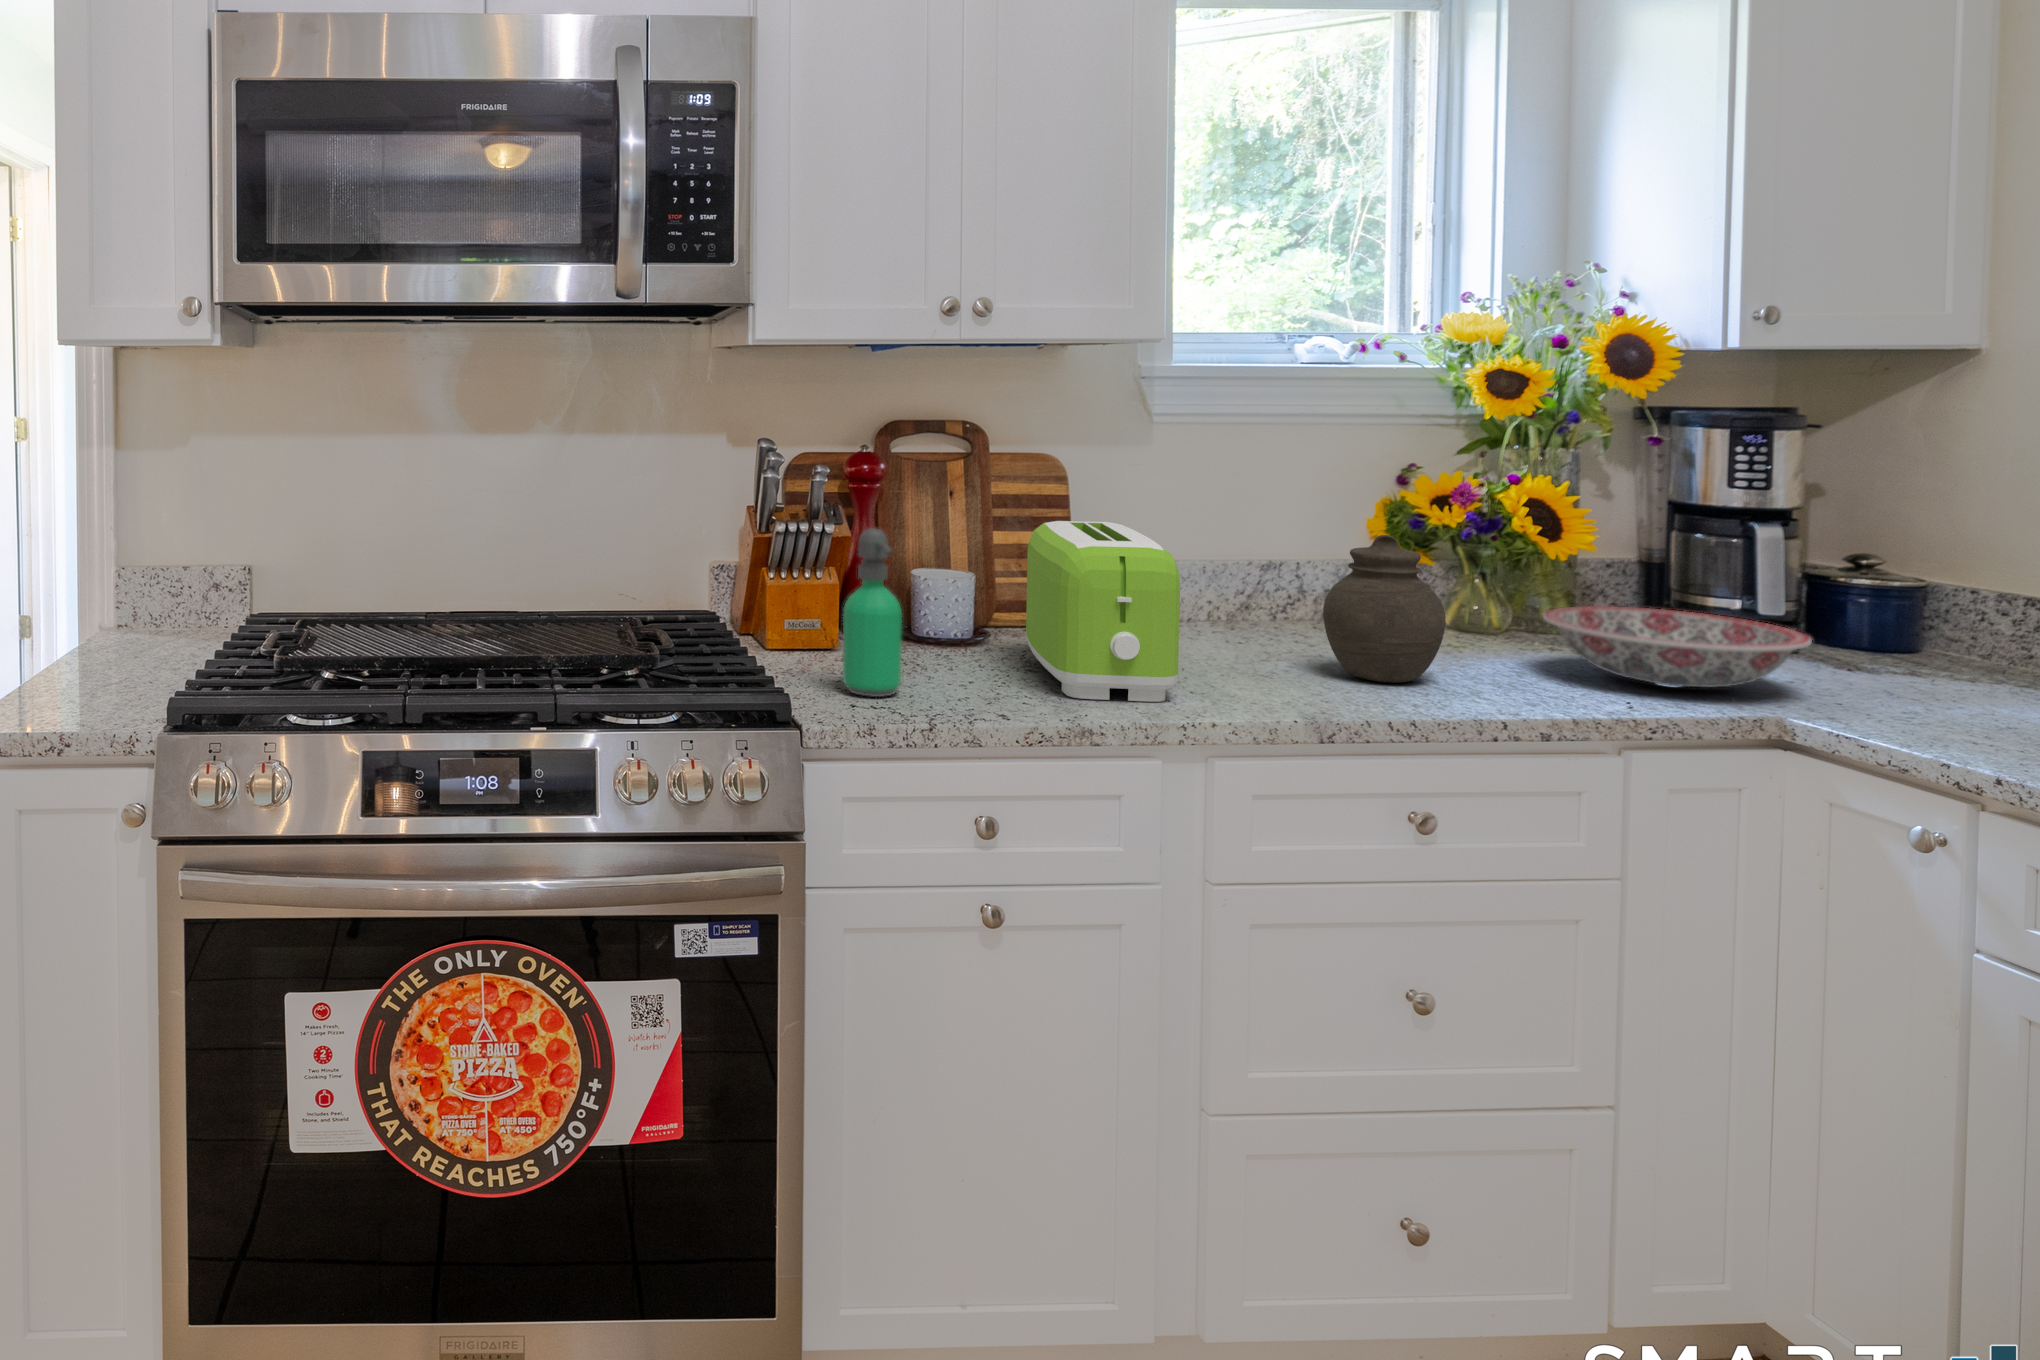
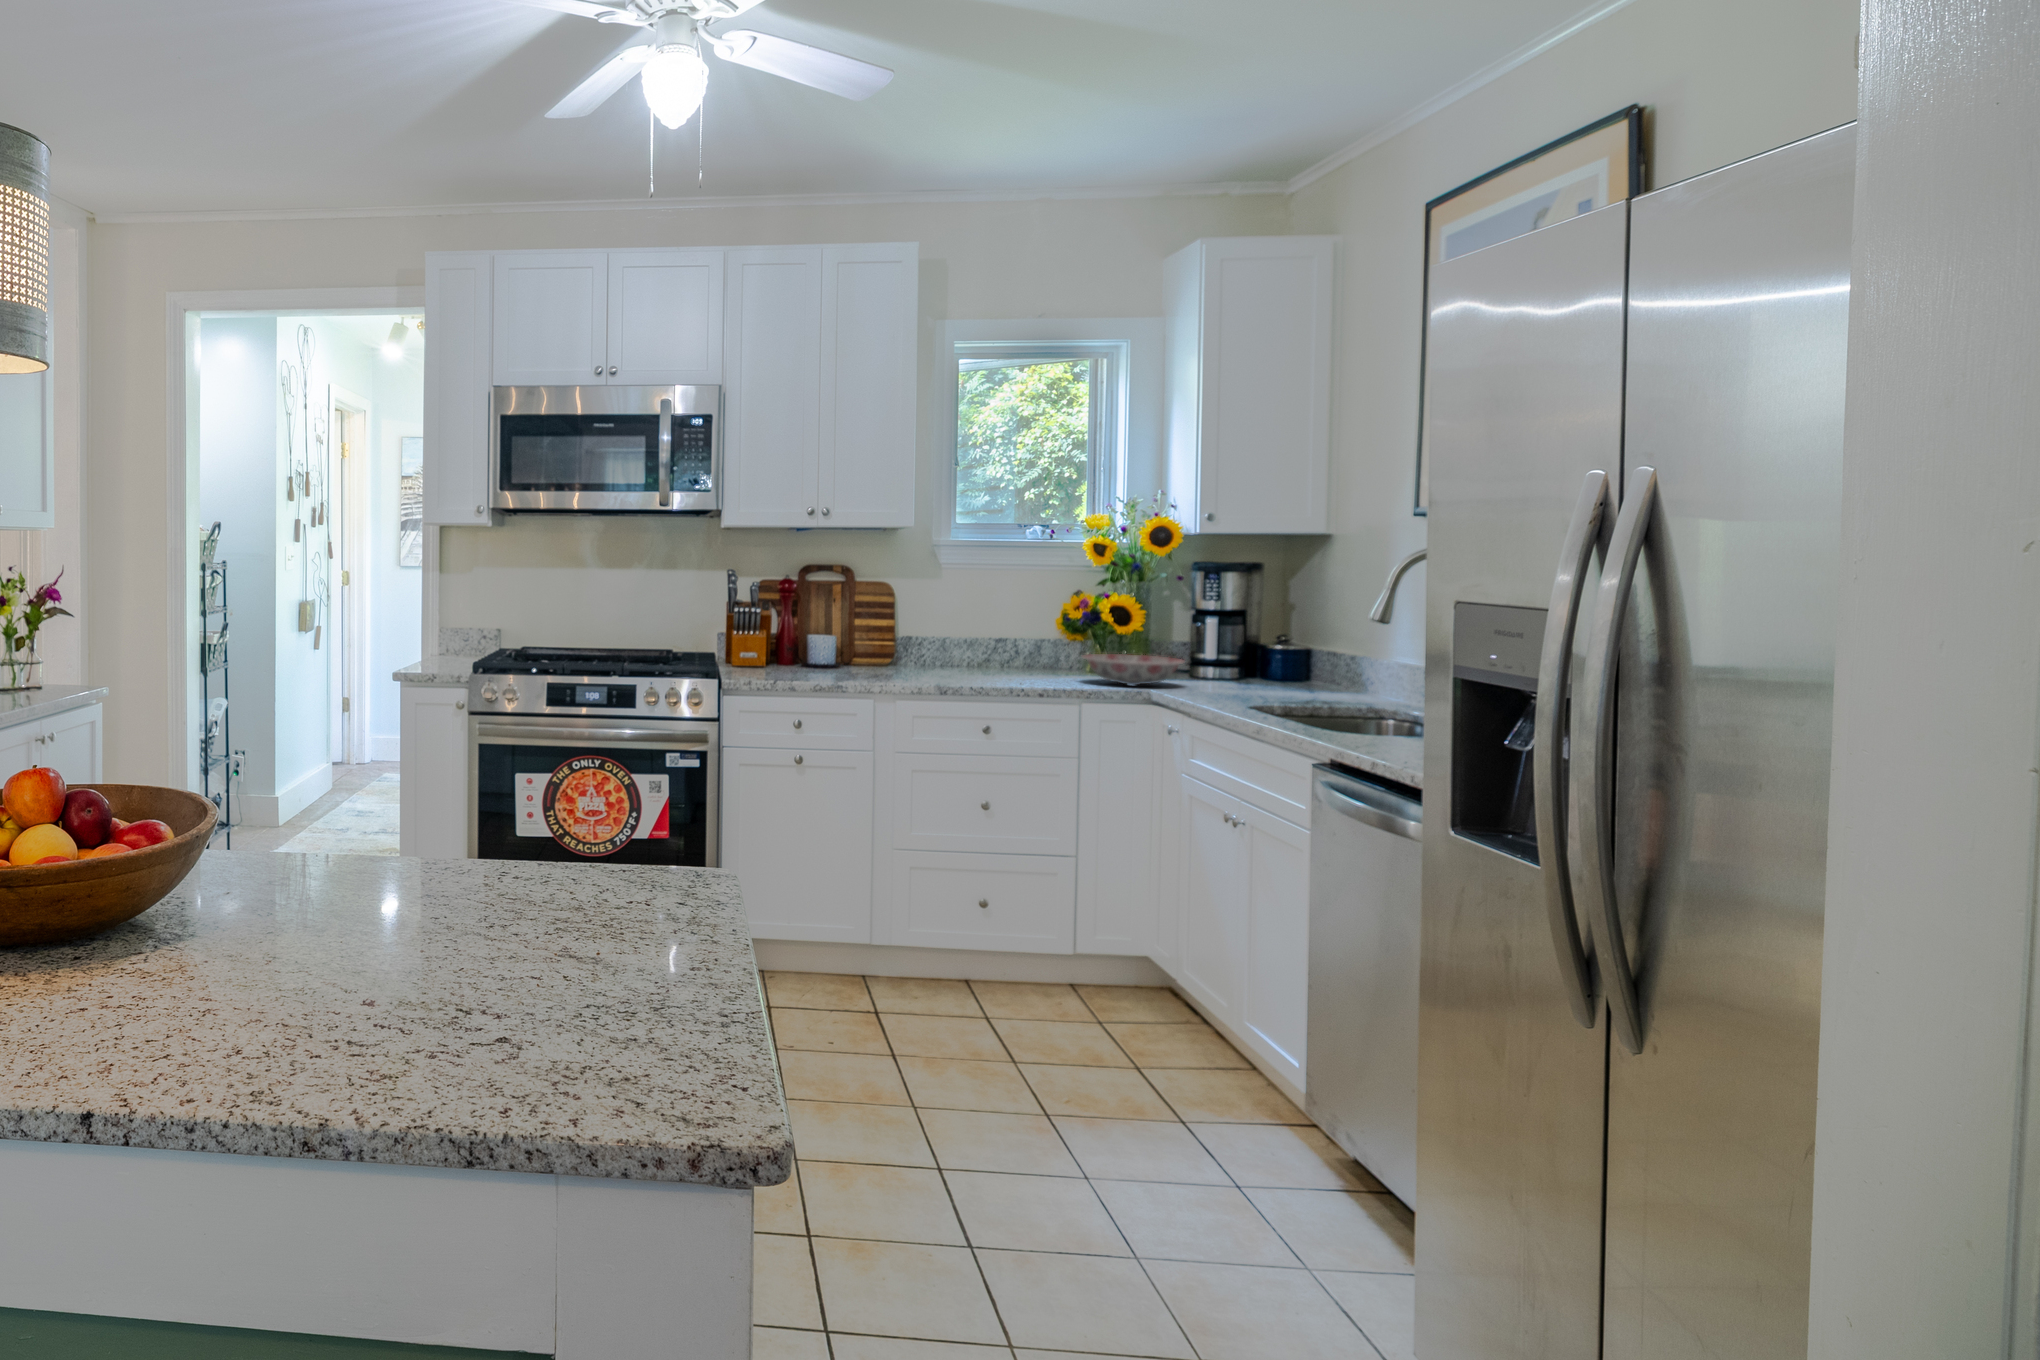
toaster: present [1026,521,1180,702] -> none [845,609,901,680]
soap dispenser: present [843,528,902,697] -> none [754,605,779,675]
jar: present [1323,535,1446,683] -> none [979,615,1028,680]

